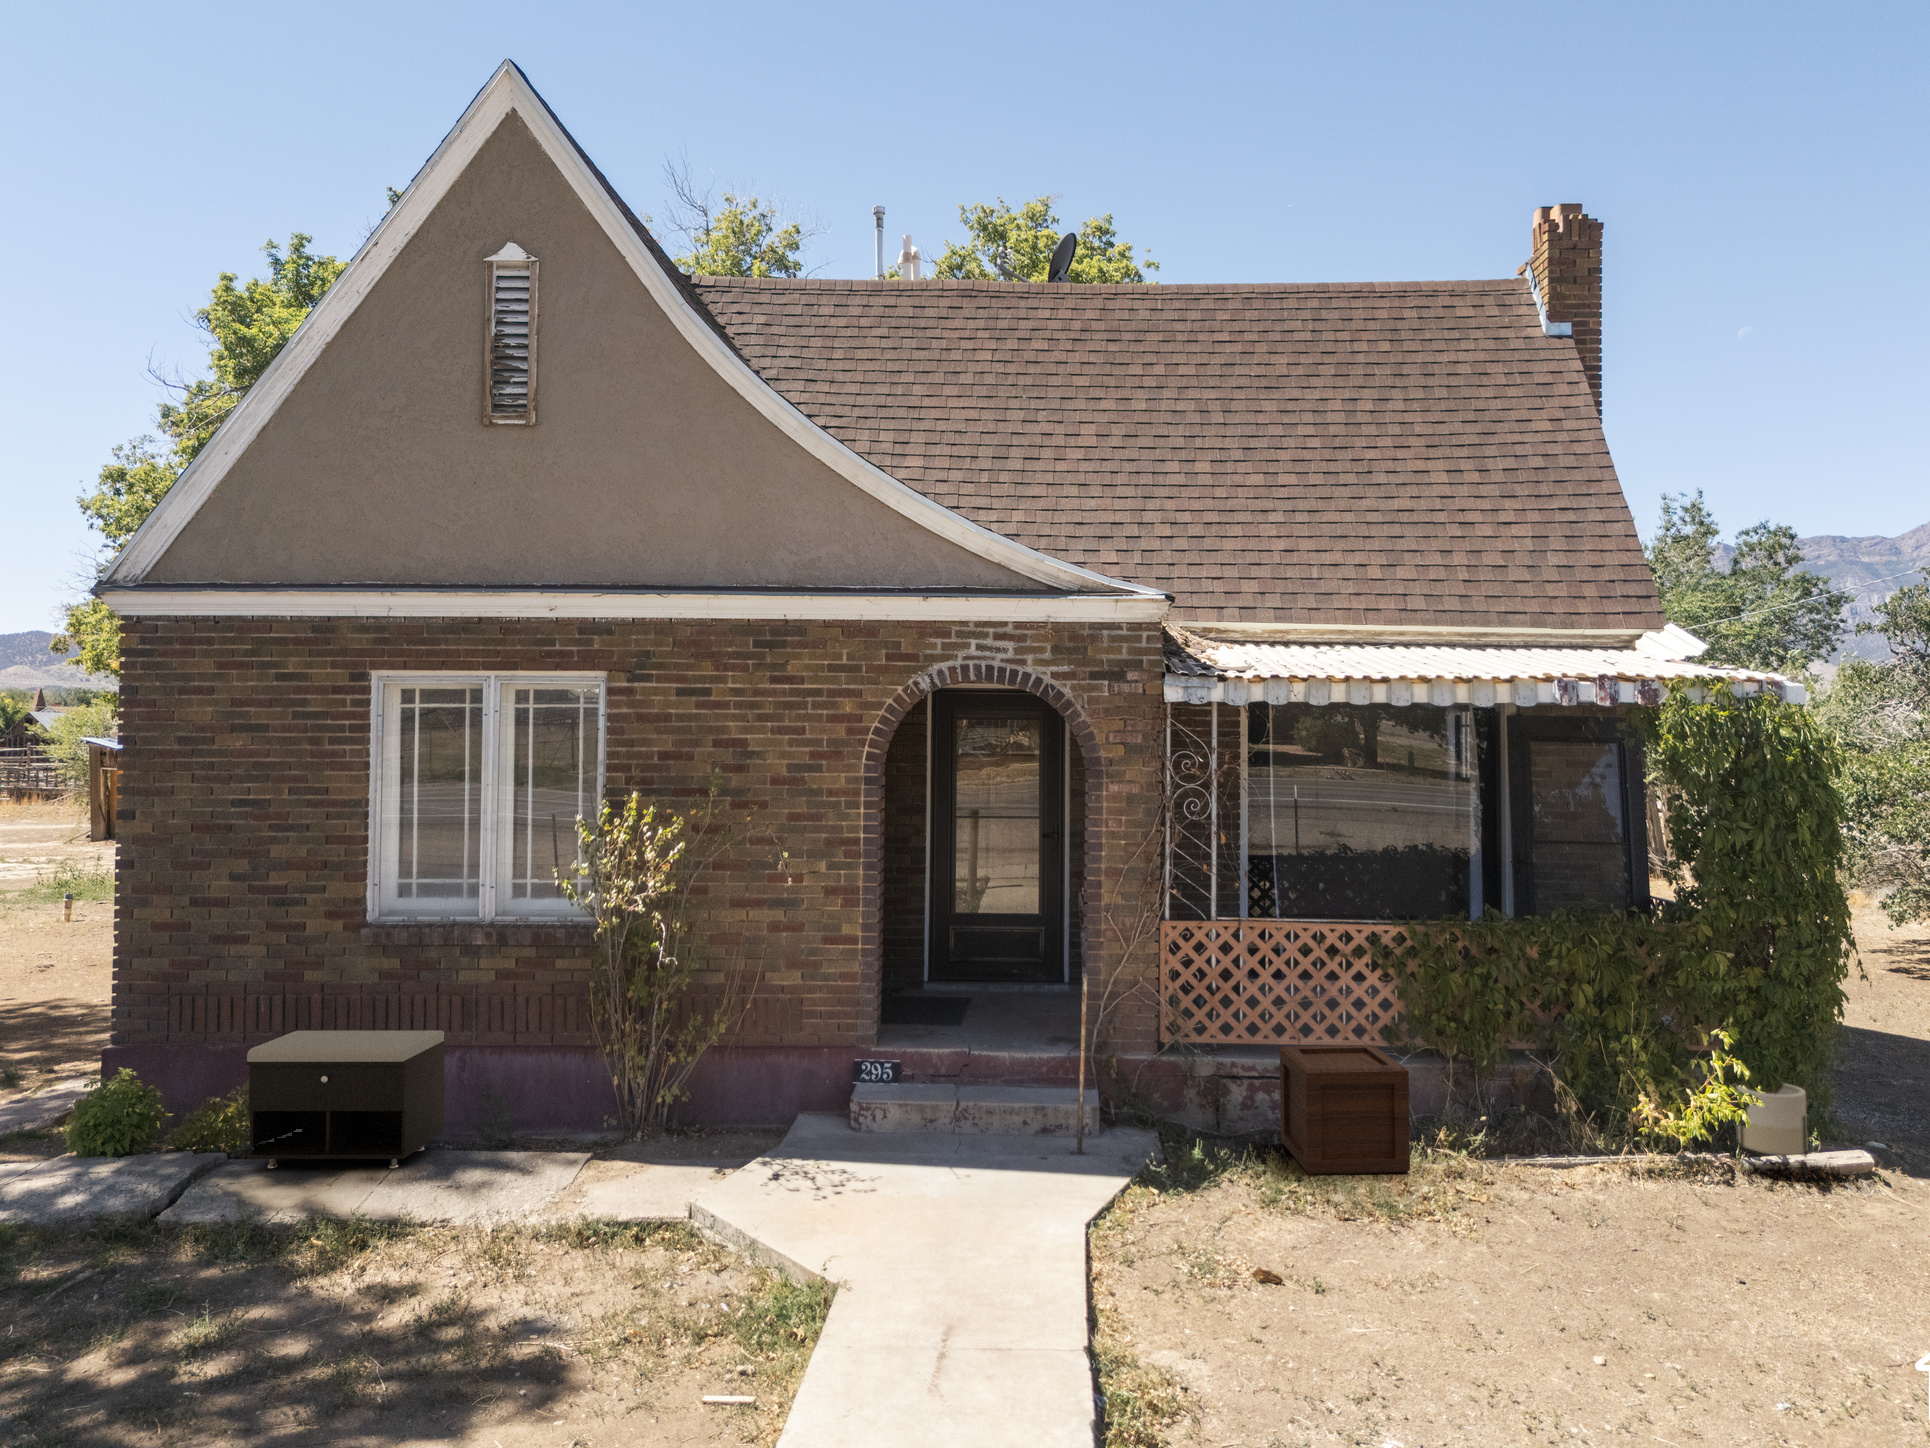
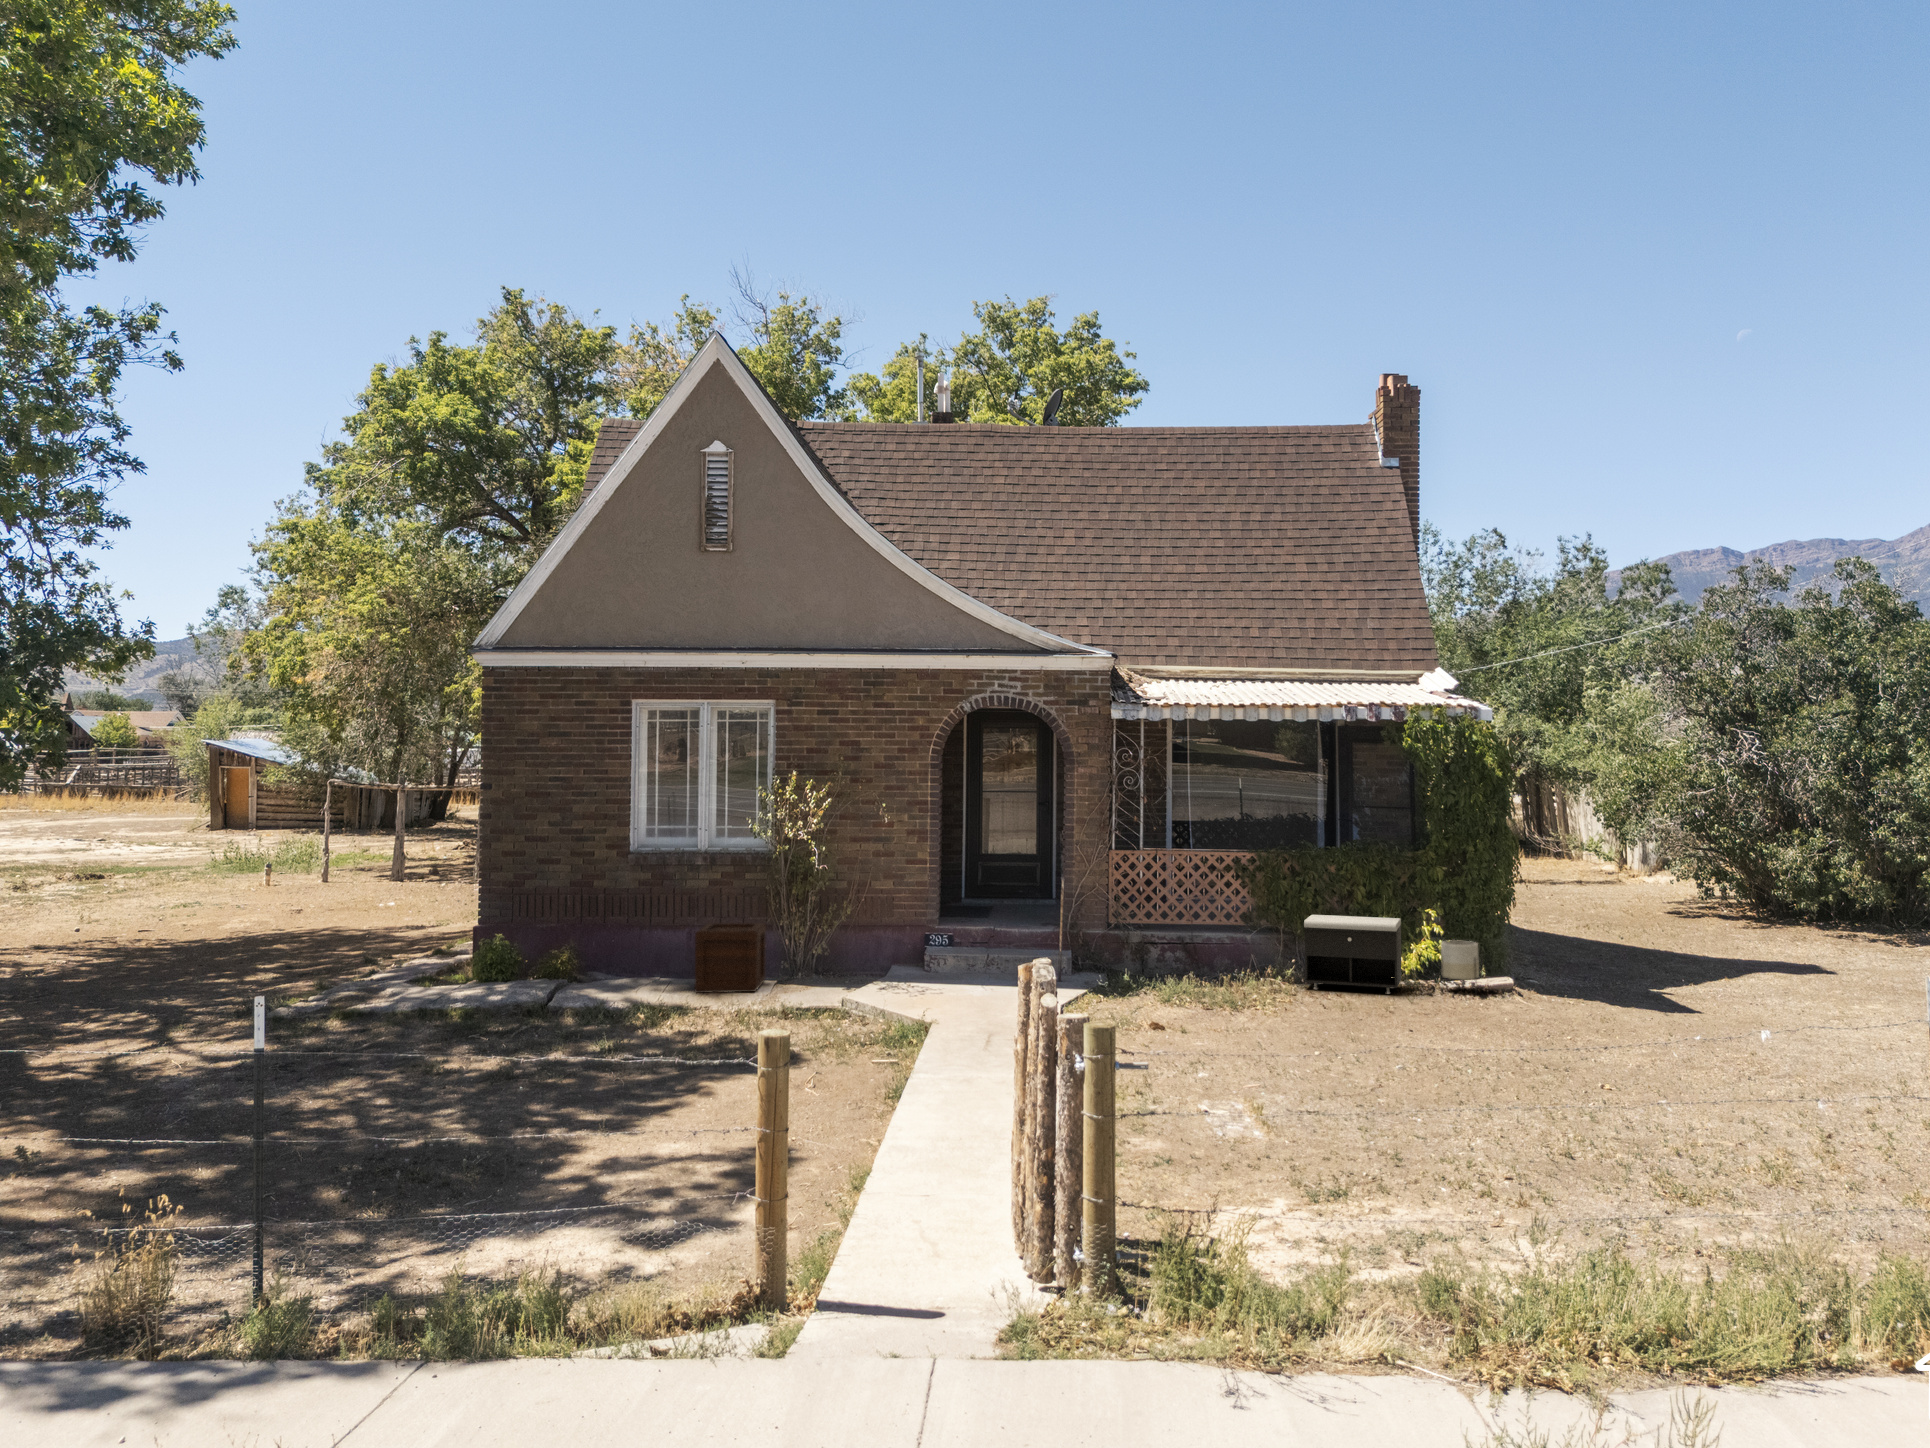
storage bench: present [247,1030,445,1169] -> present [1304,915,1402,994]
wooden crate: present [1280,1045,1410,1175] -> present [695,923,766,993]

